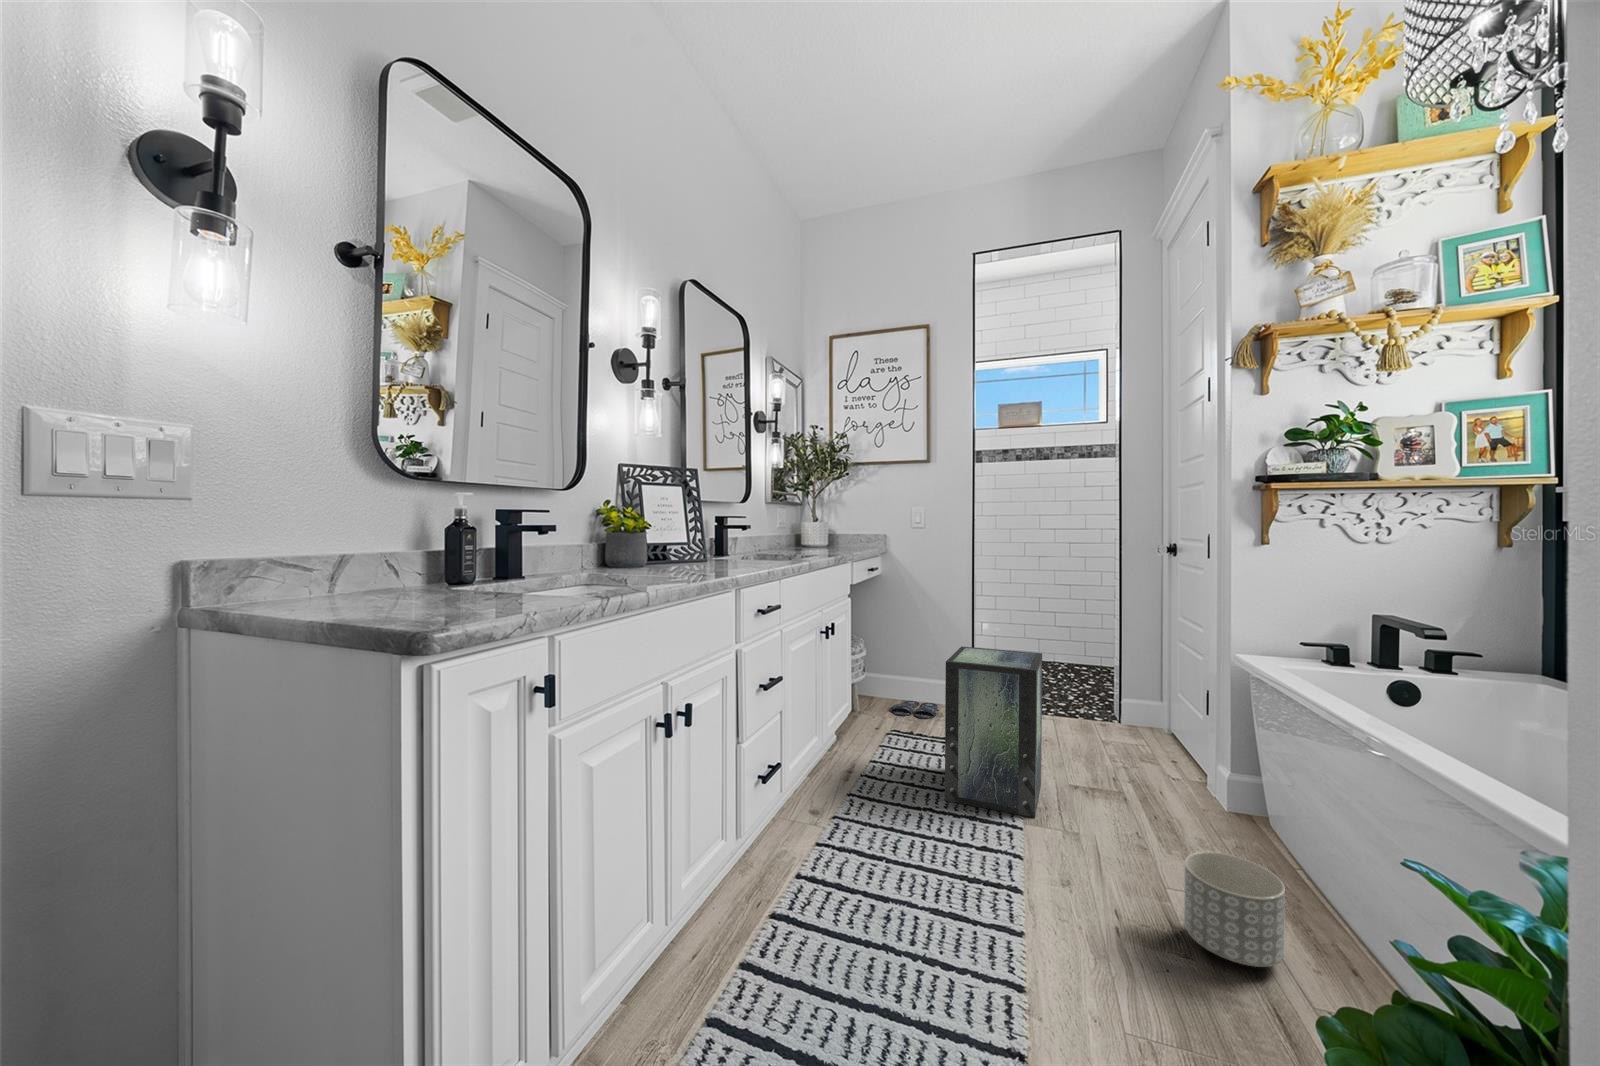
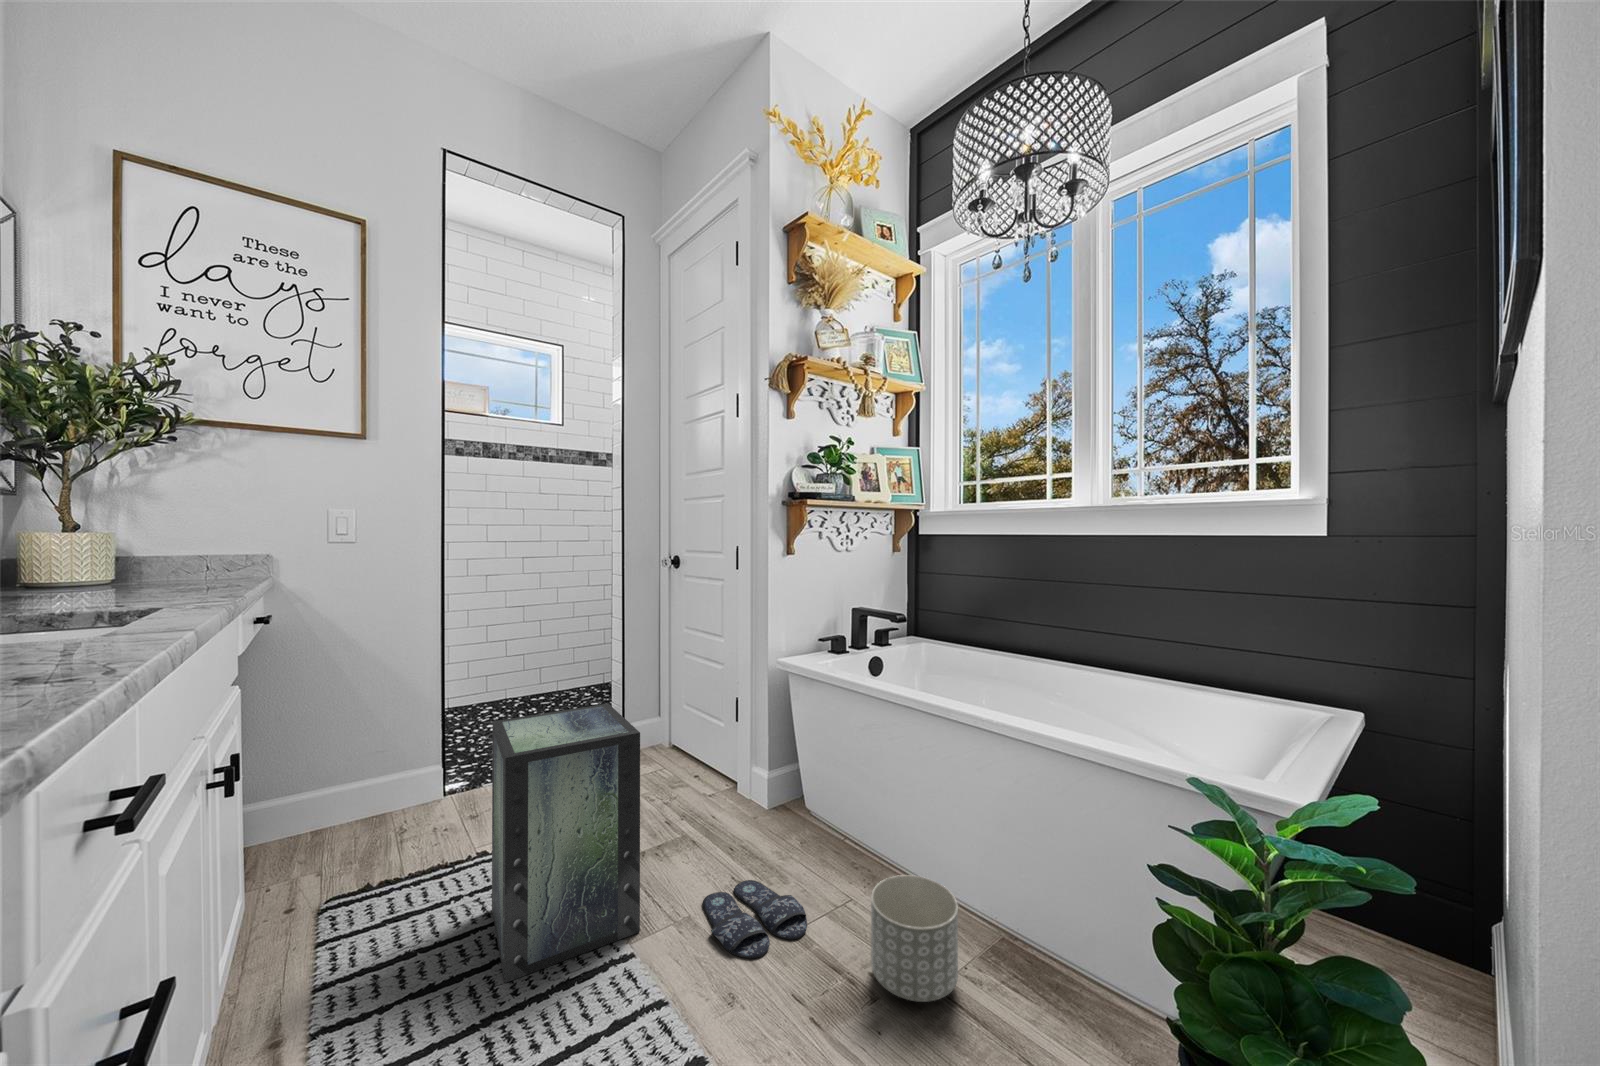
slippers: present [892,701,939,719] -> present [703,880,807,959]

